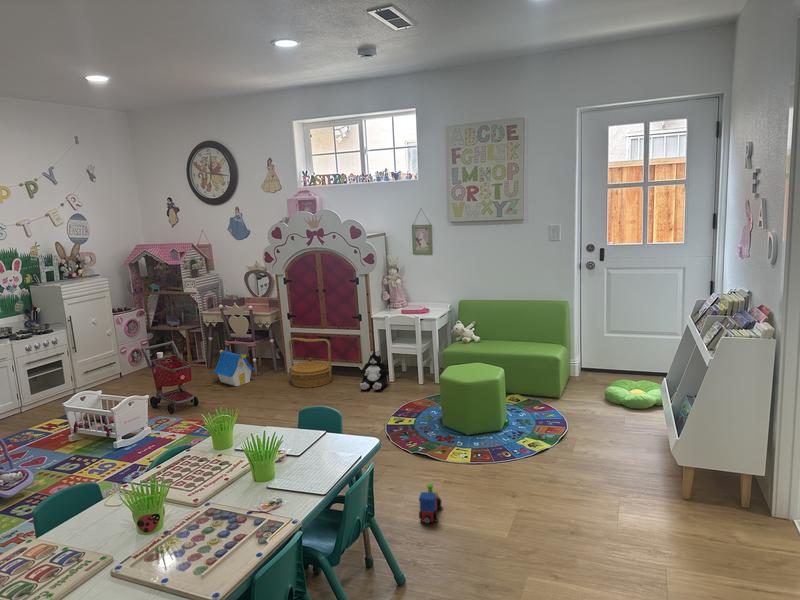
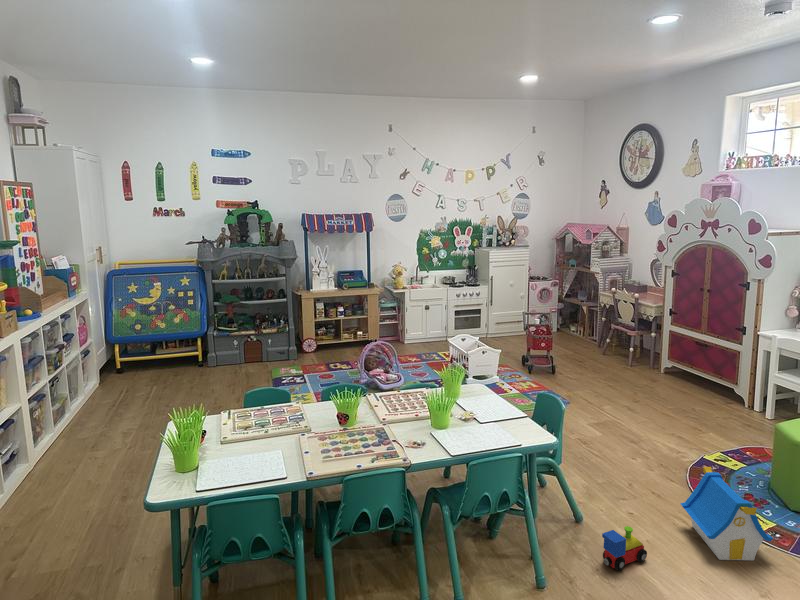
woven basket: present [289,338,332,388] -> none [649,335,700,394]
toy house: present [213,350,255,386] -> present [681,467,773,560]
plush toy: present [360,351,388,390] -> none [713,372,758,420]

